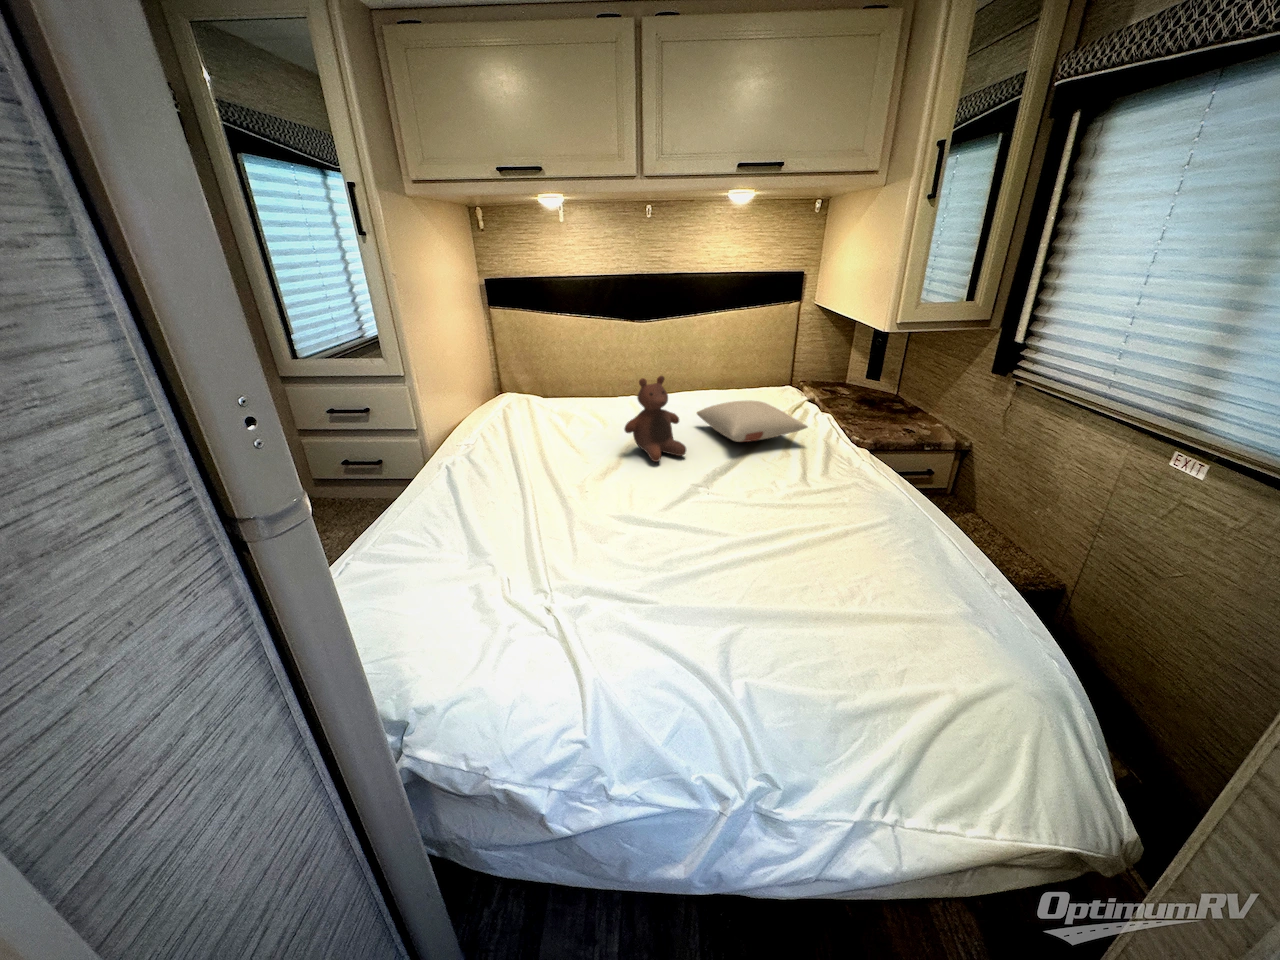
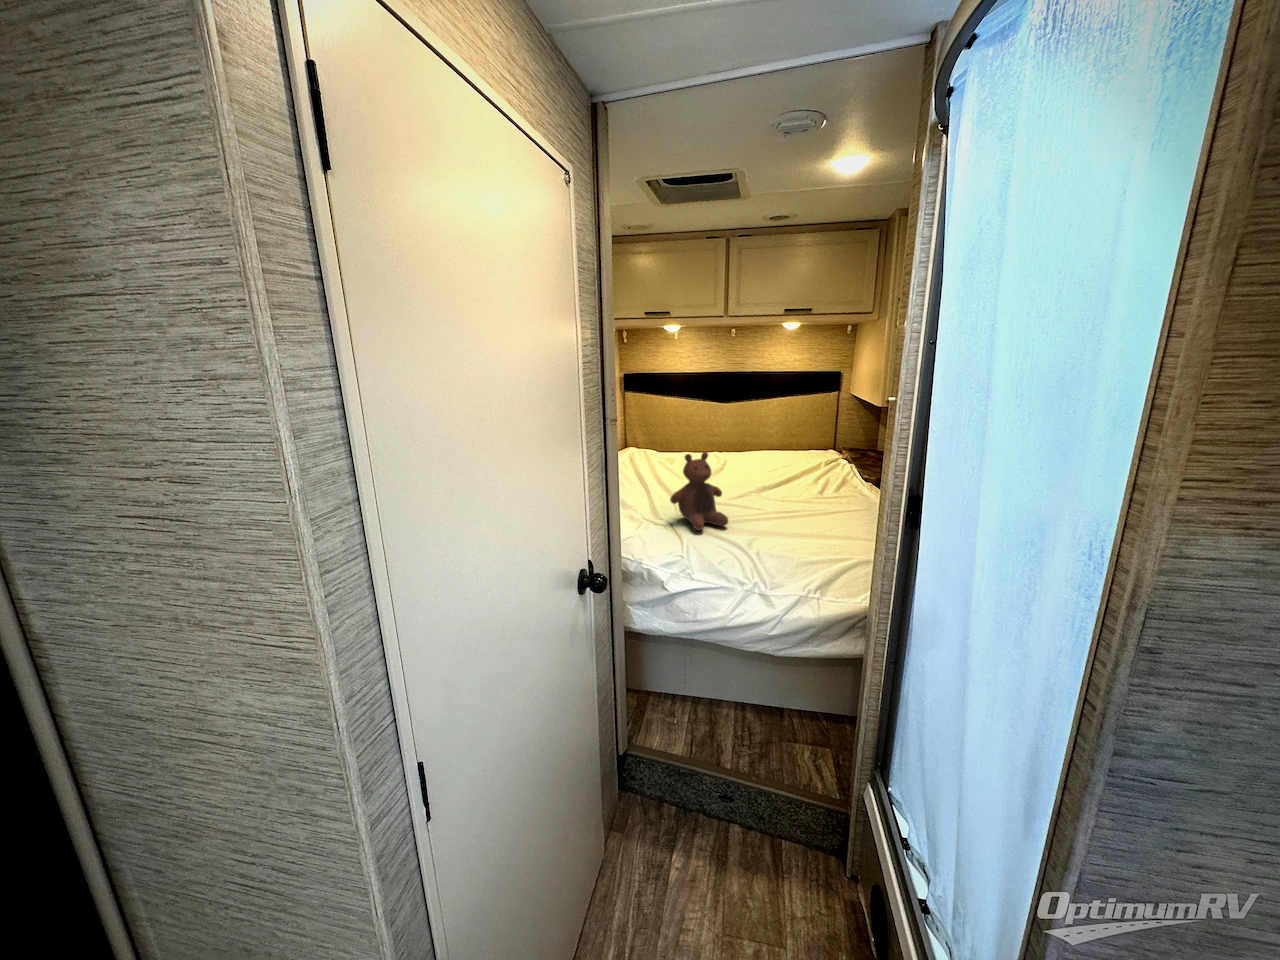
pillow: present [697,401,808,442] -> none [739,478,847,515]

